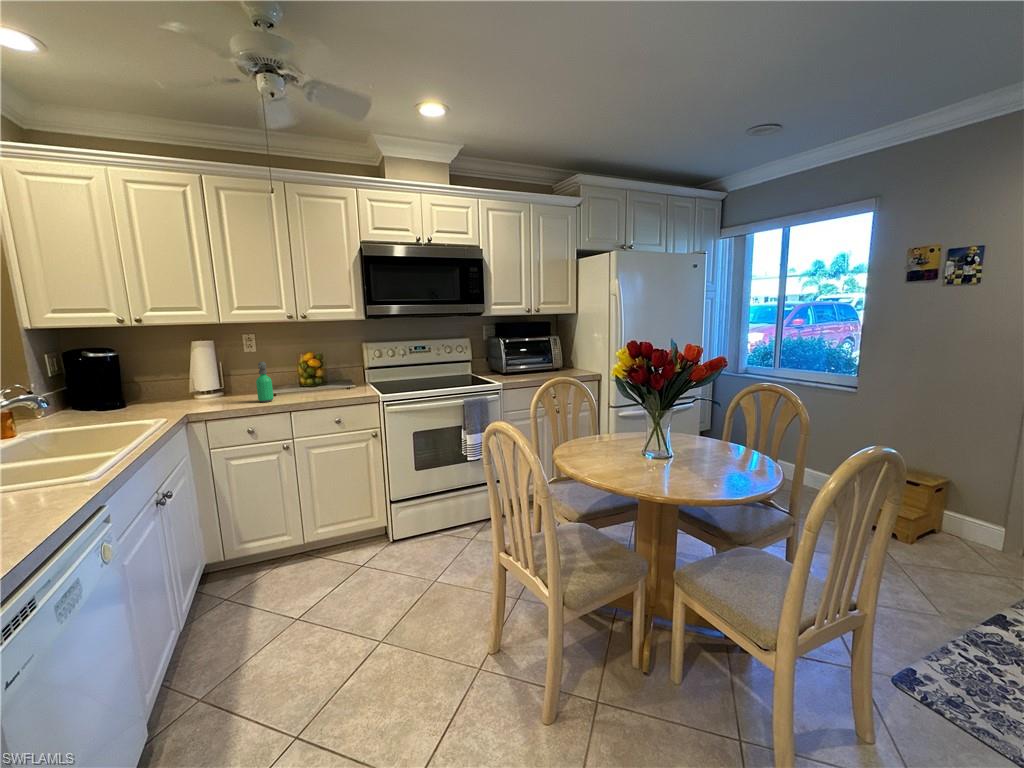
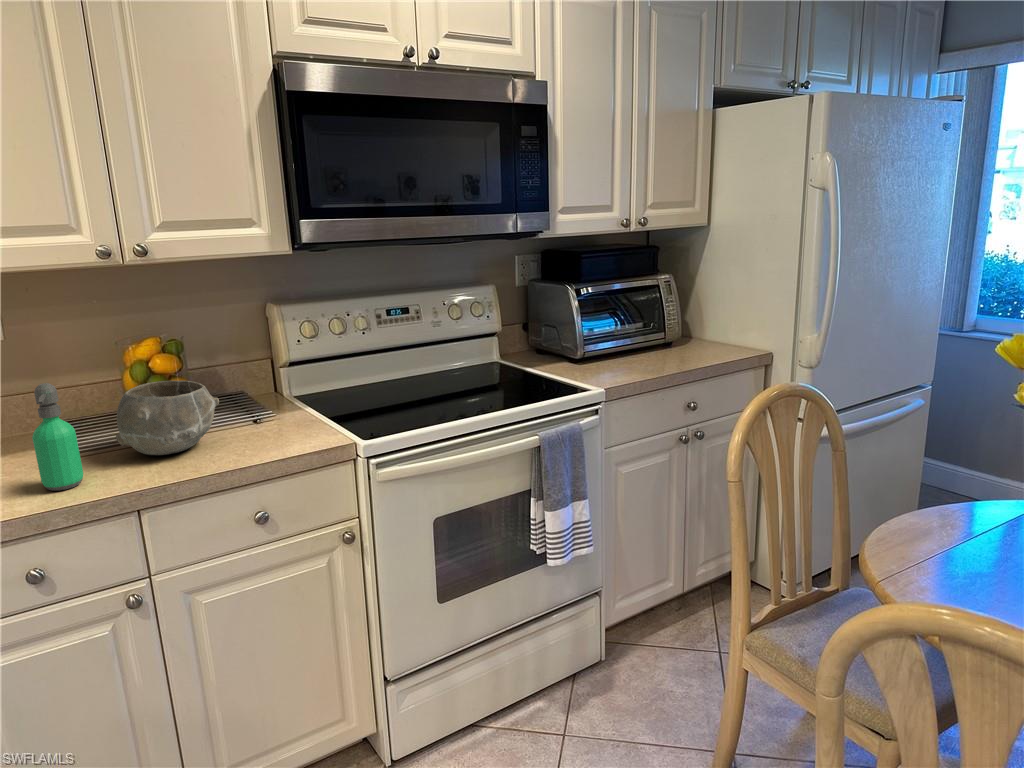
bowl: none [289,368,330,395] -> present [116,381,219,455]

